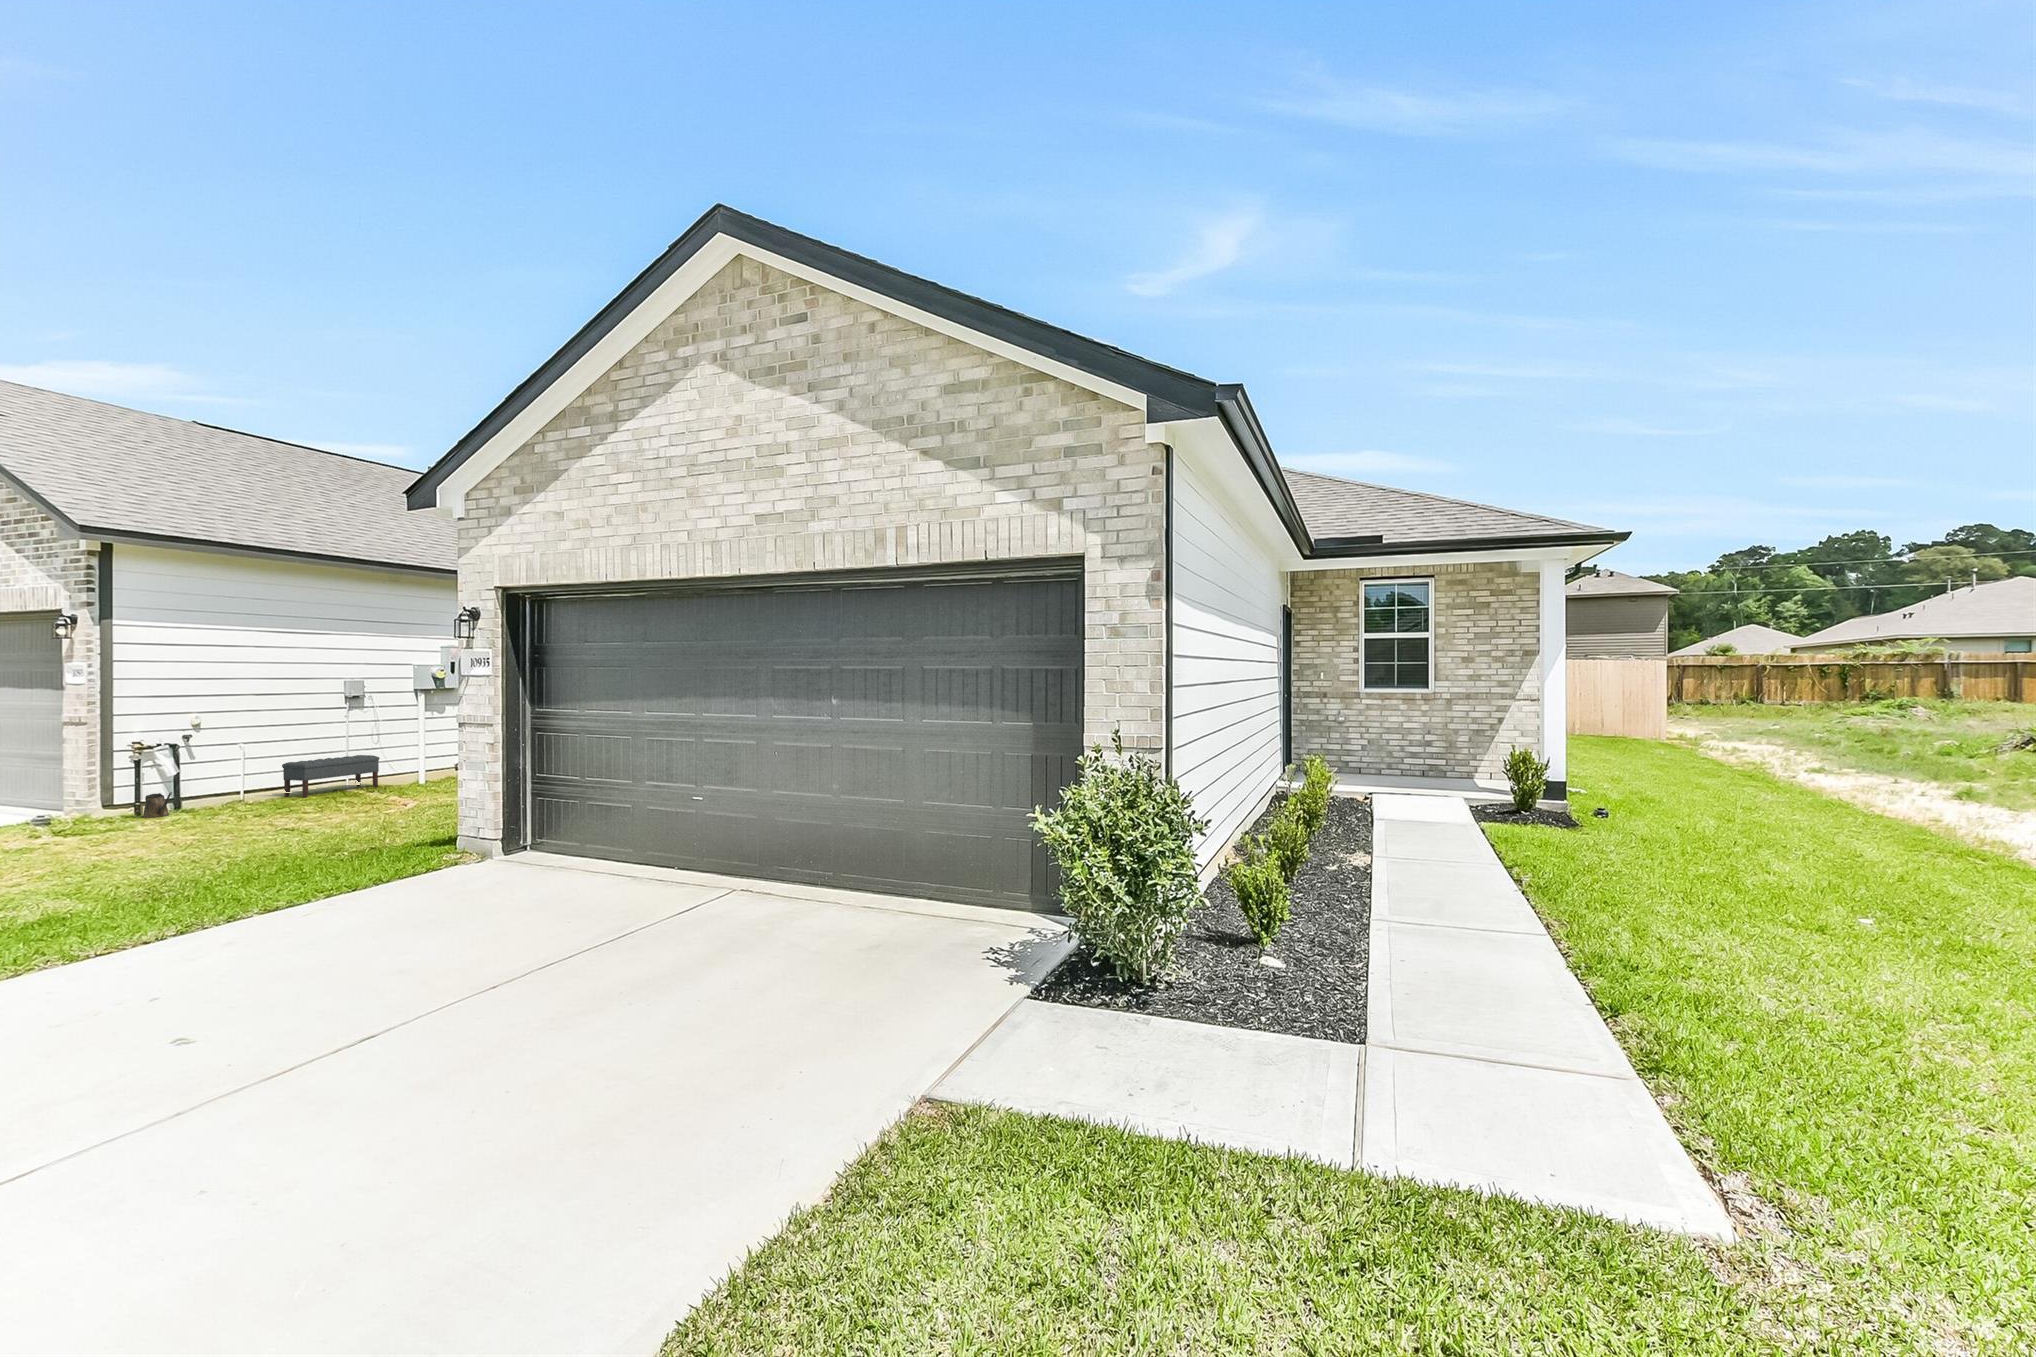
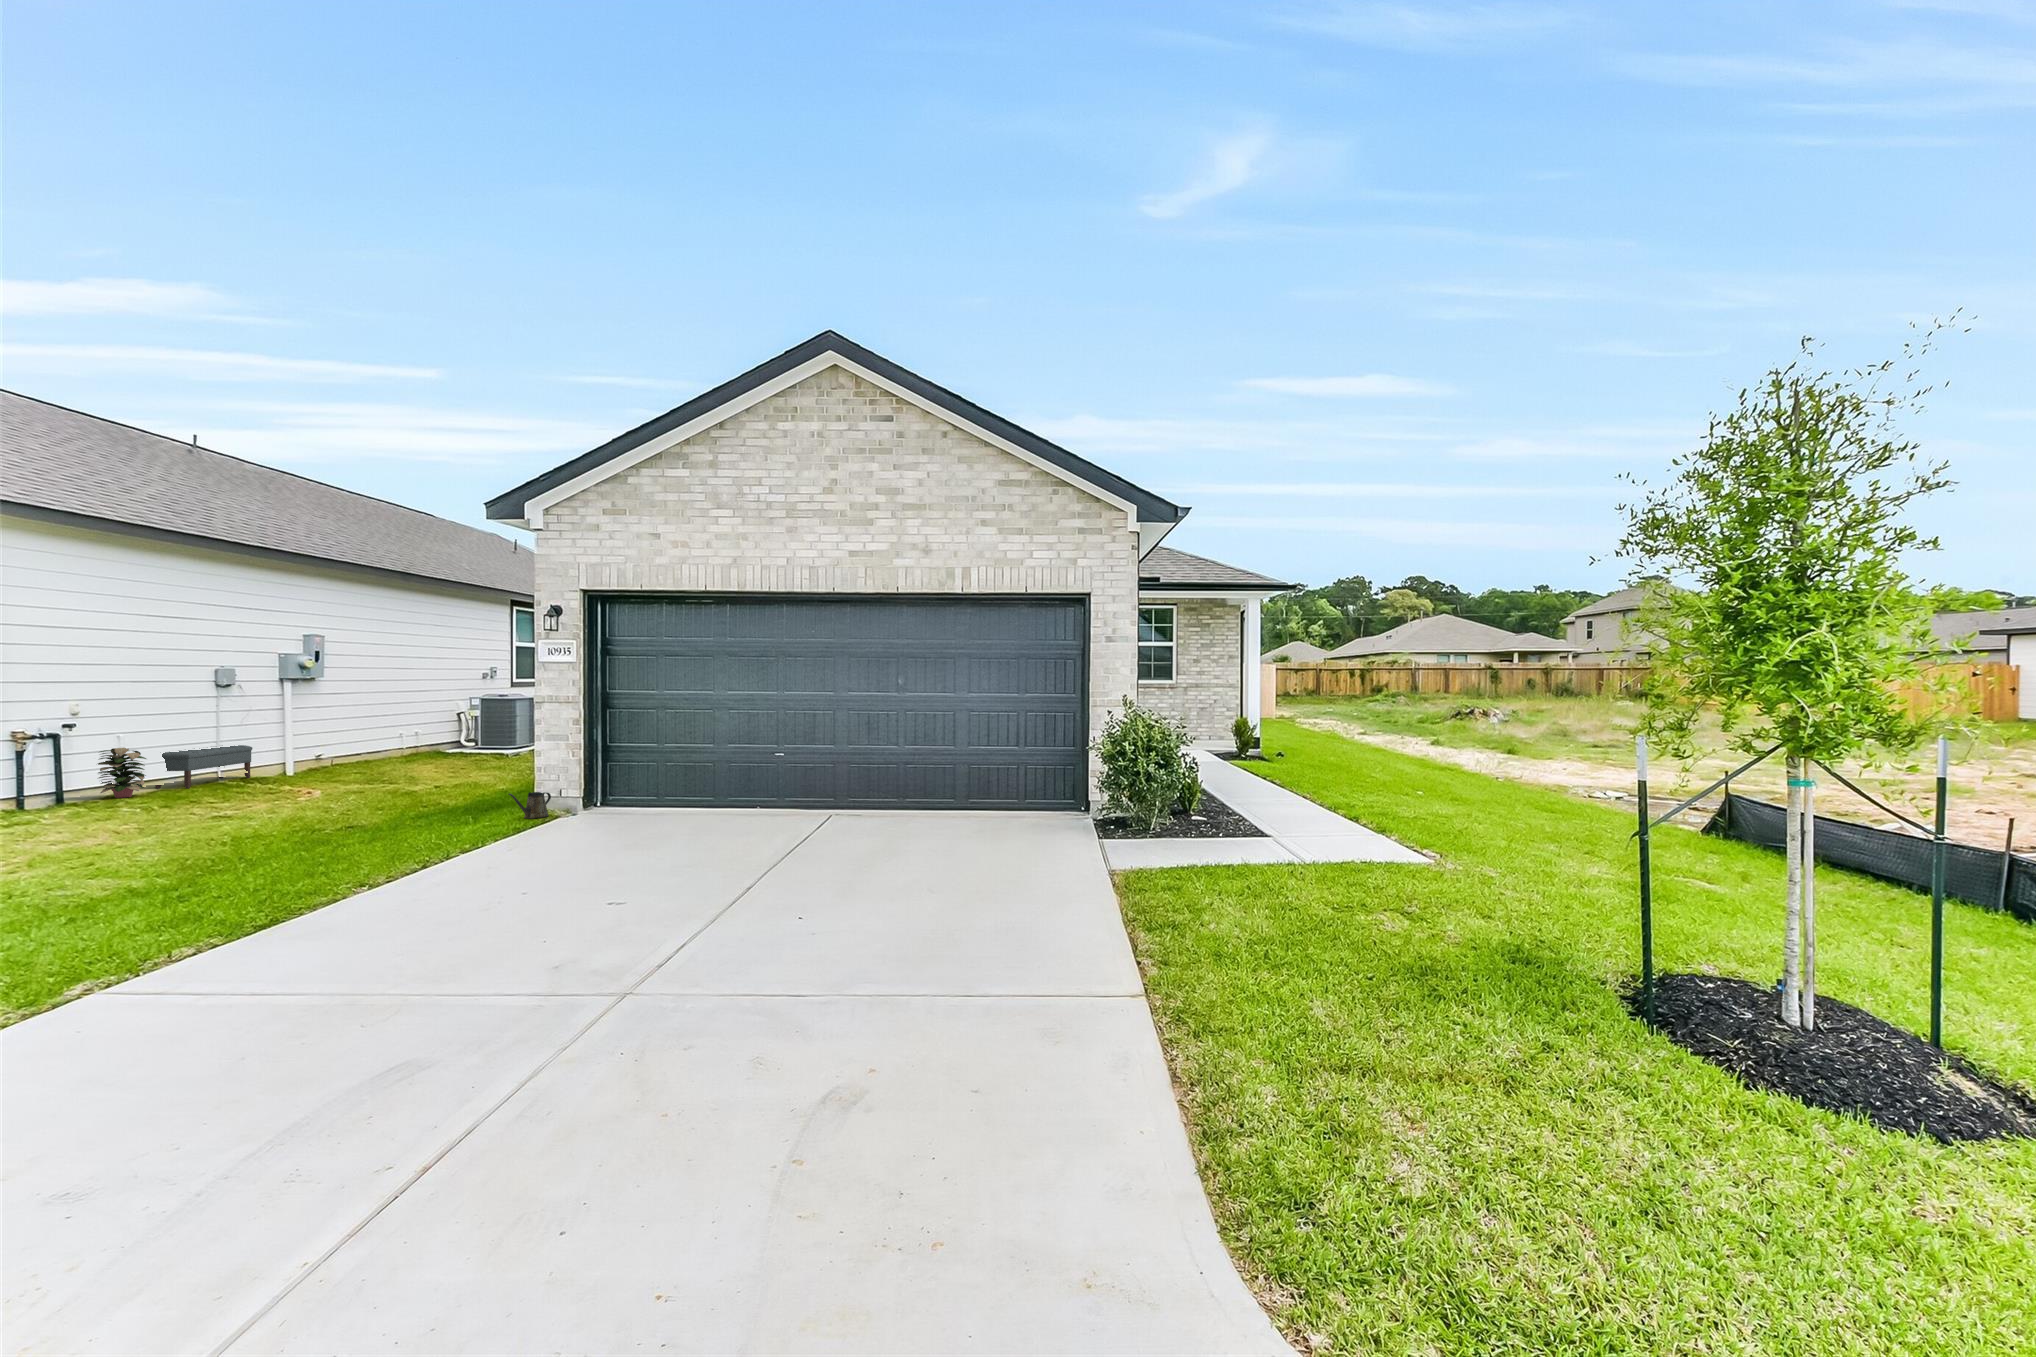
decorative plant: none [216,758,261,806] -> present [98,748,146,798]
watering can: present [142,792,172,818] -> present [509,792,551,819]

